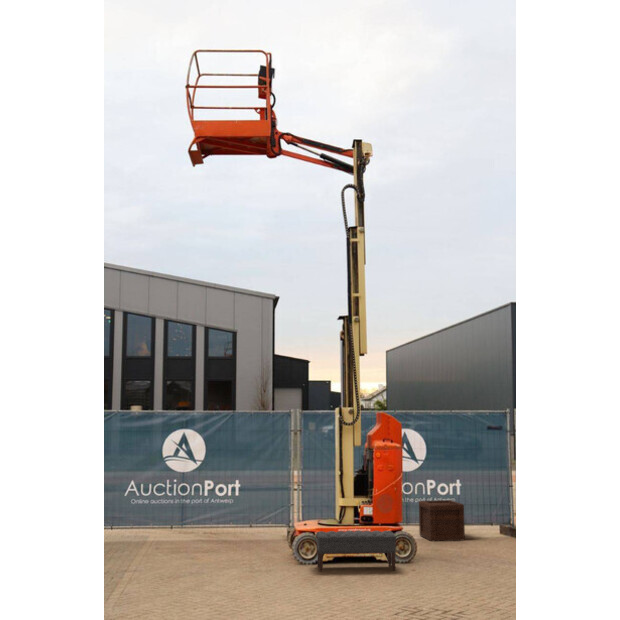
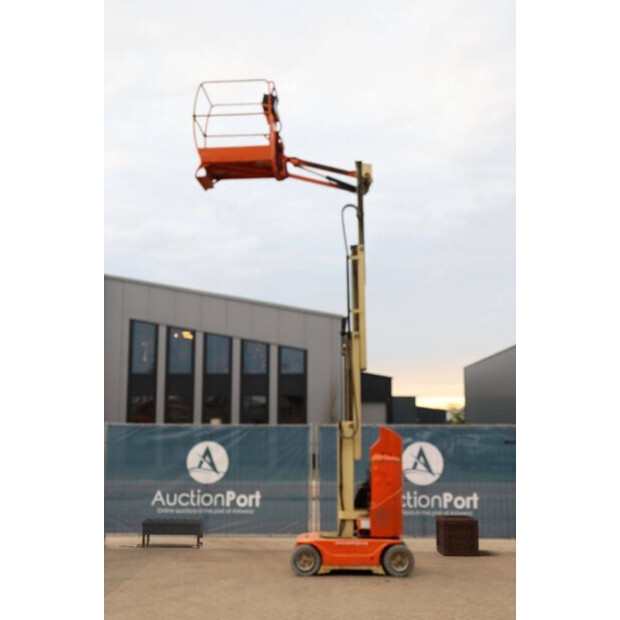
bench: present [316,531,396,571] -> present [142,518,204,548]

